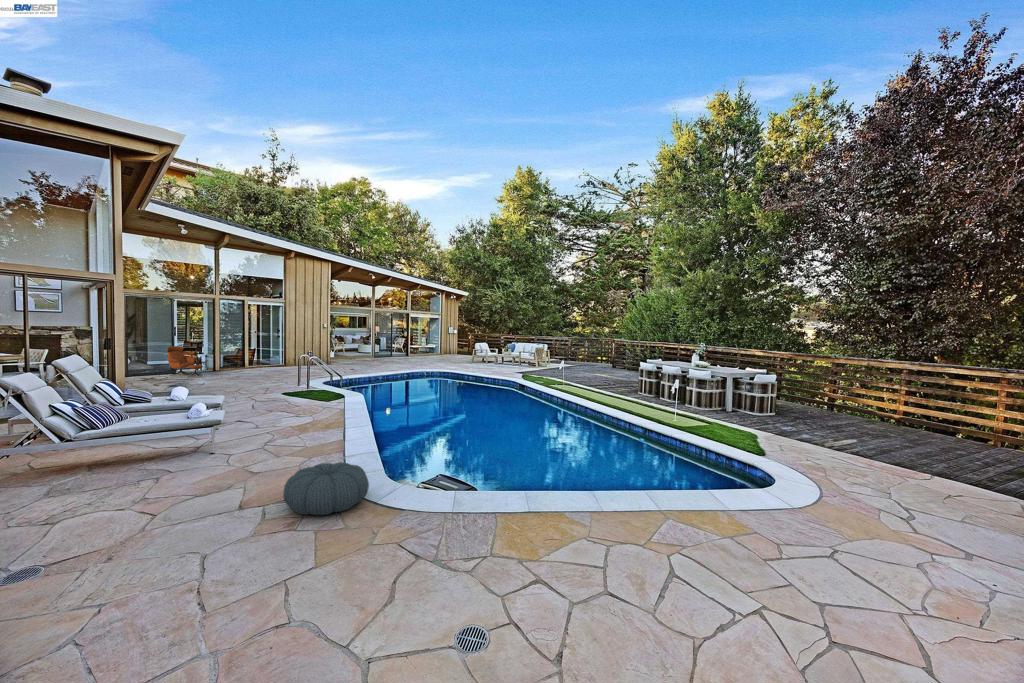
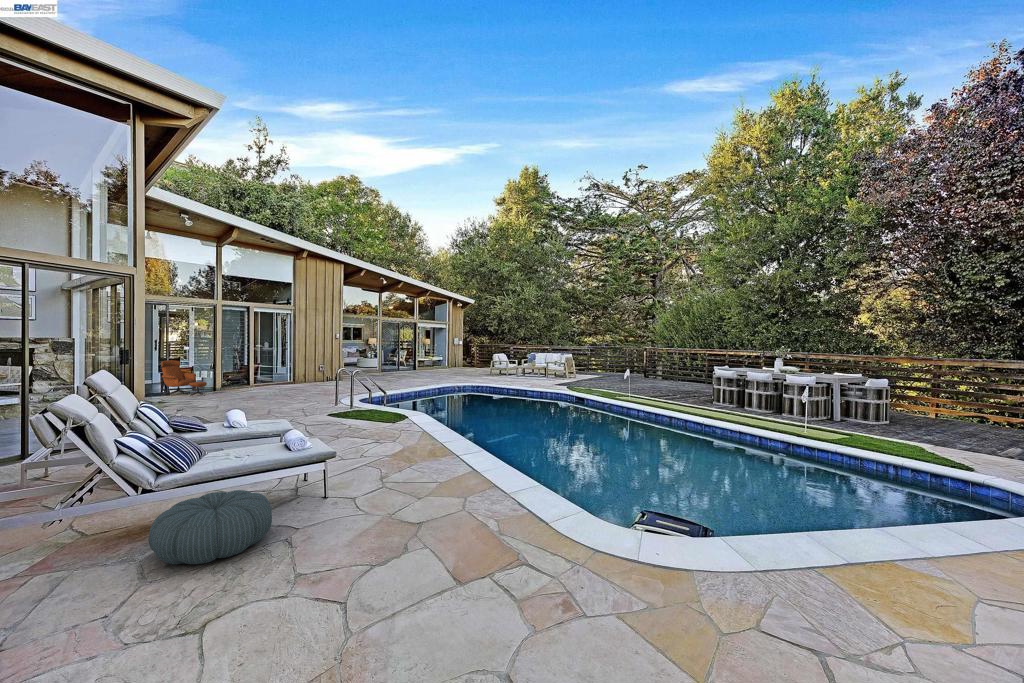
pouf: present [283,462,369,515] -> present [148,490,272,564]

